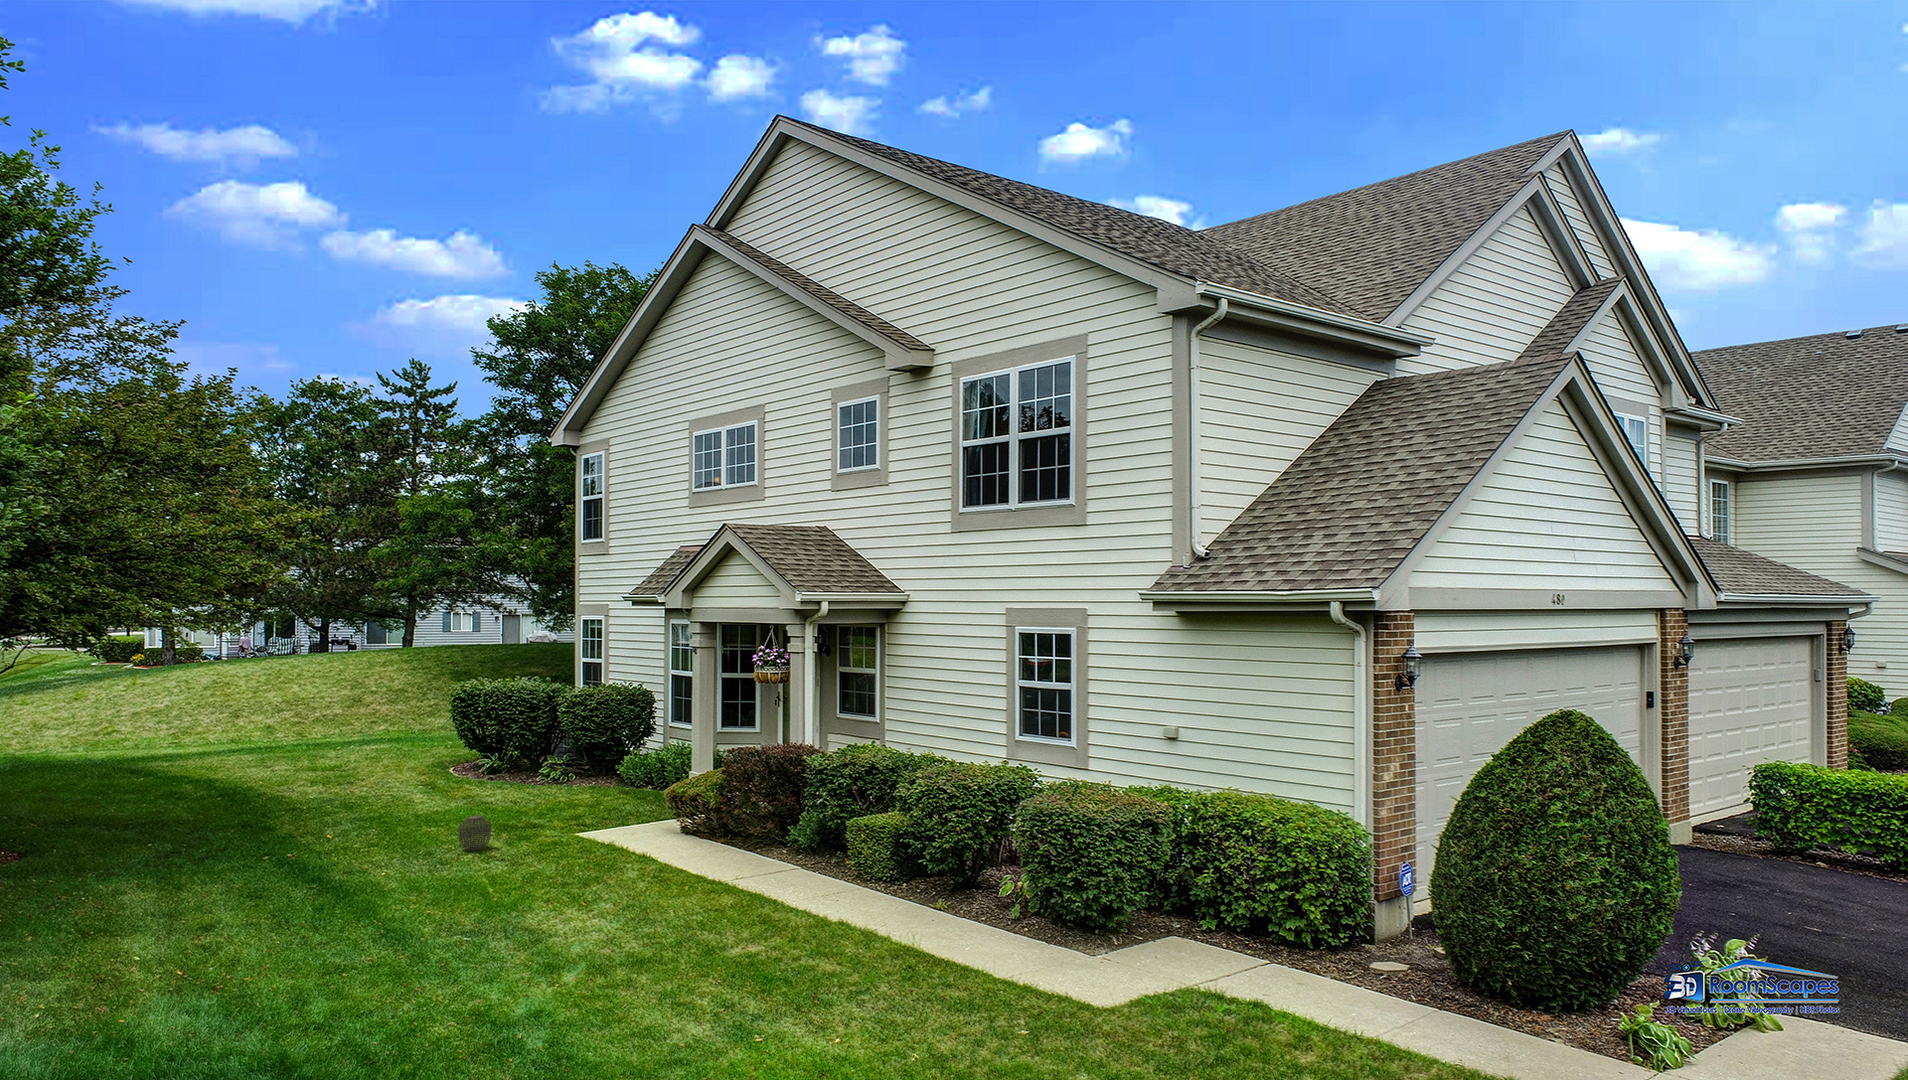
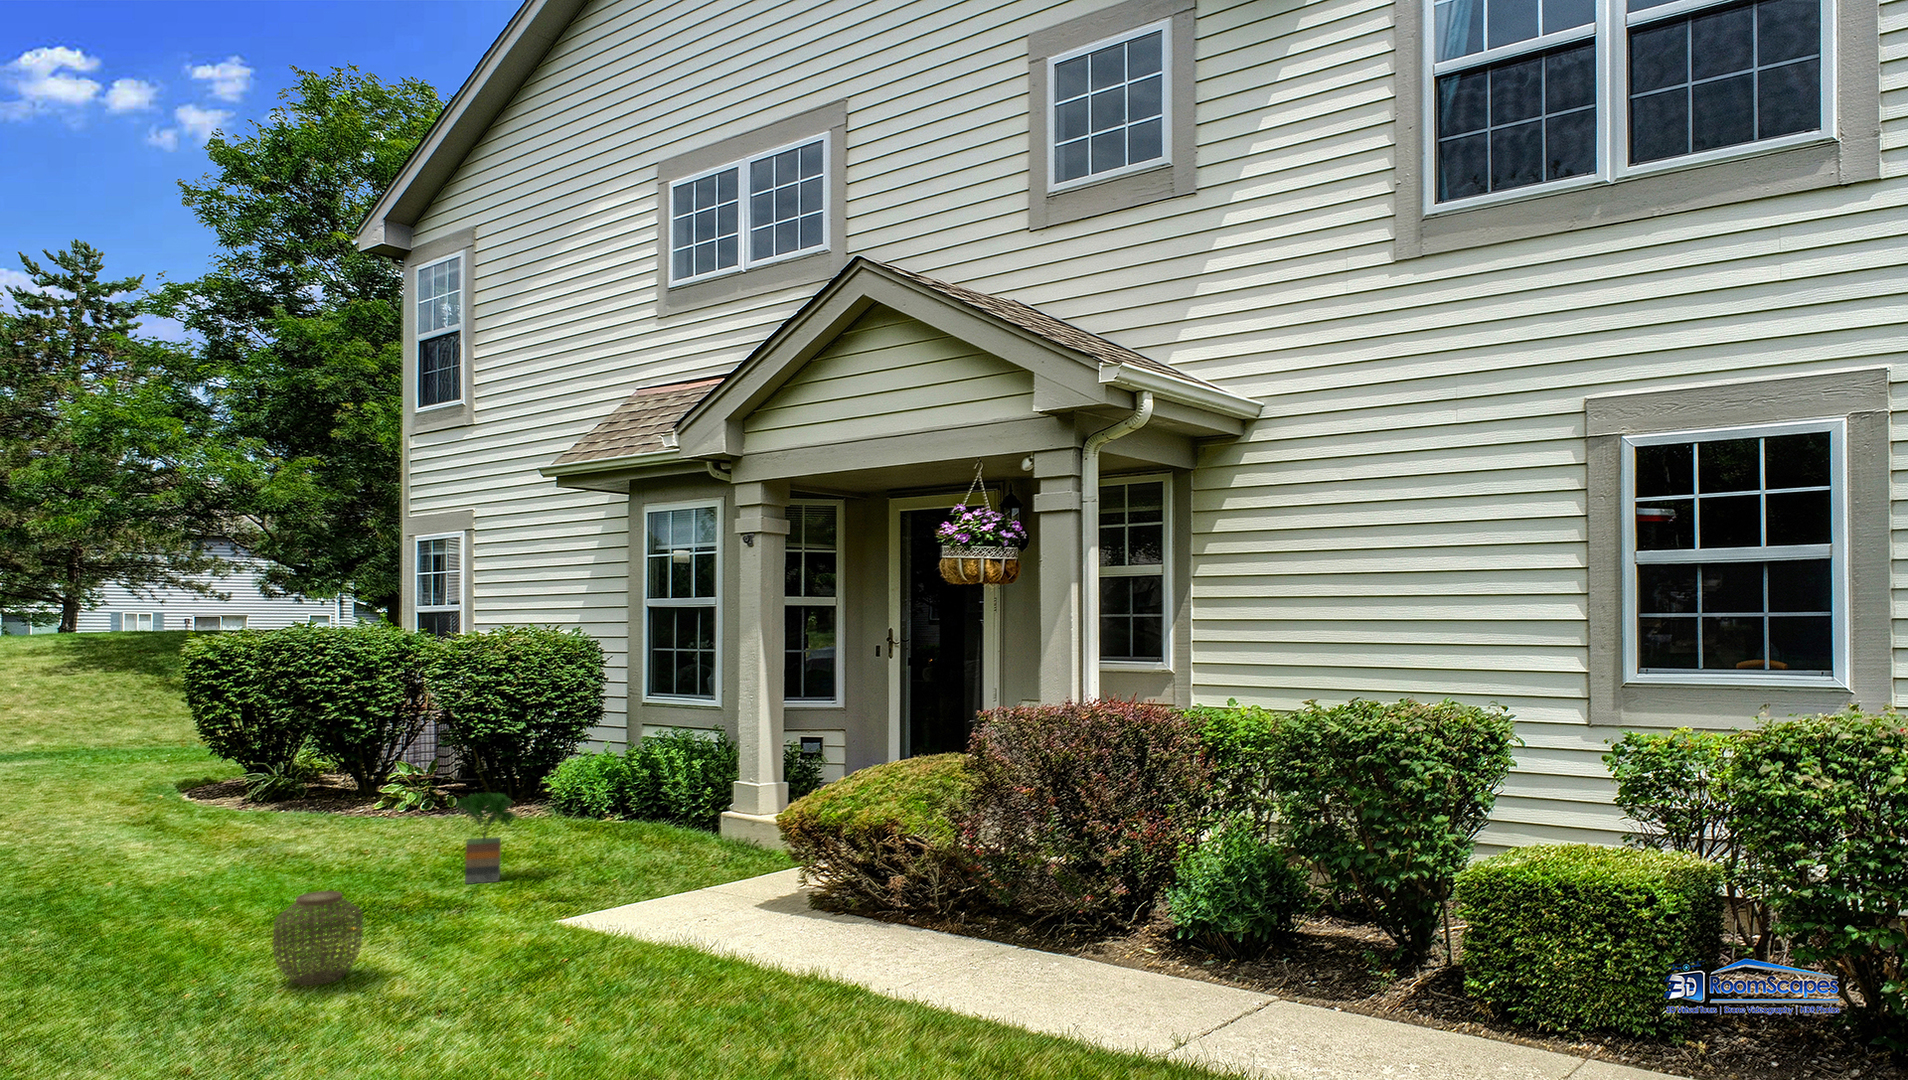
potted tree: none [550,775,578,816] -> present [457,793,516,884]

